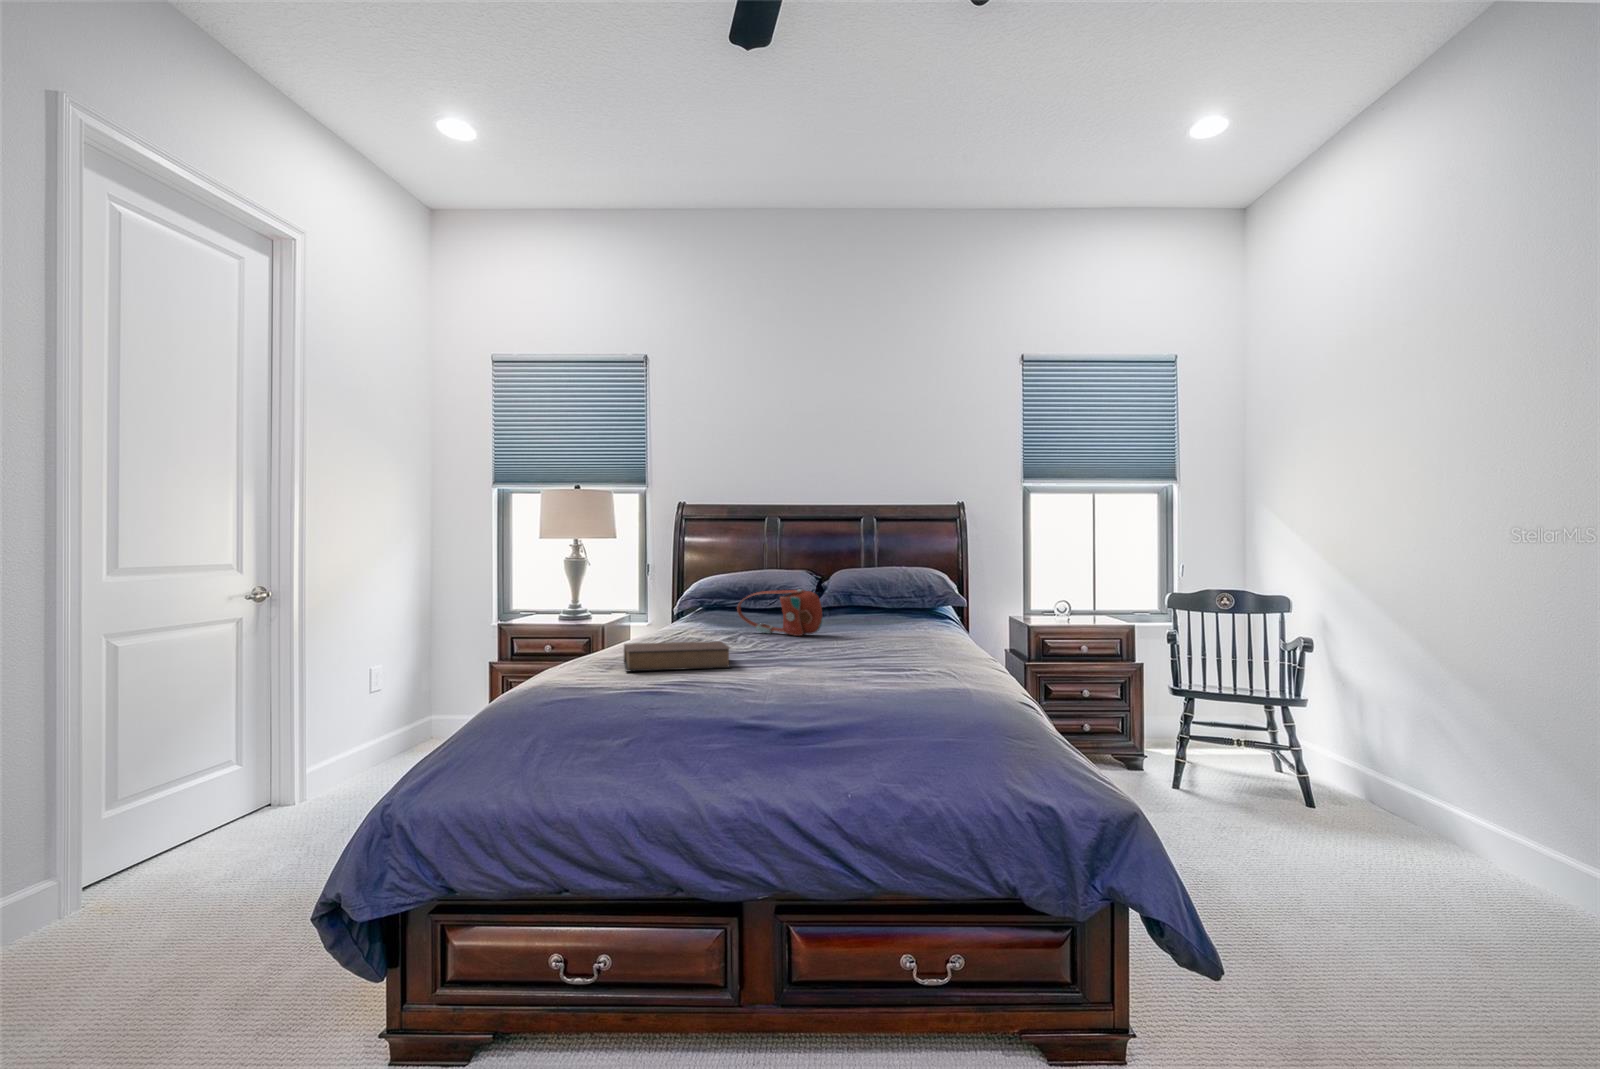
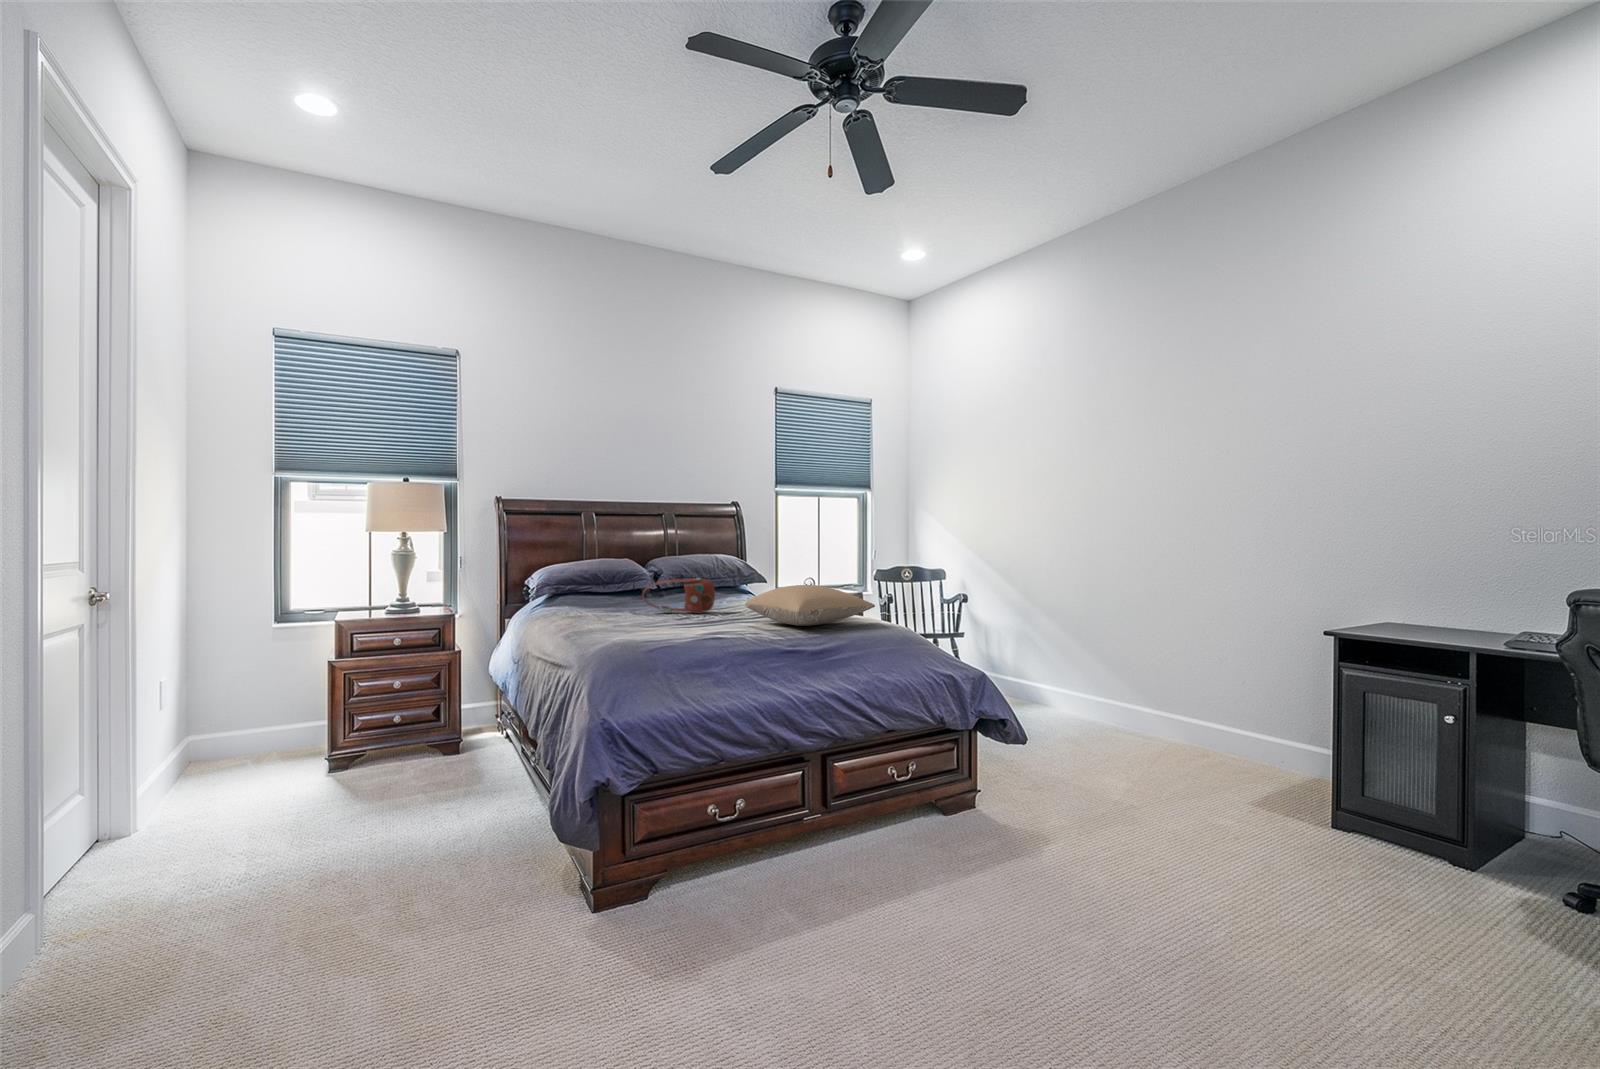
pillow: none [811,600,977,659] -> present [745,585,875,626]
book: present [624,641,730,671] -> none [644,620,735,646]

